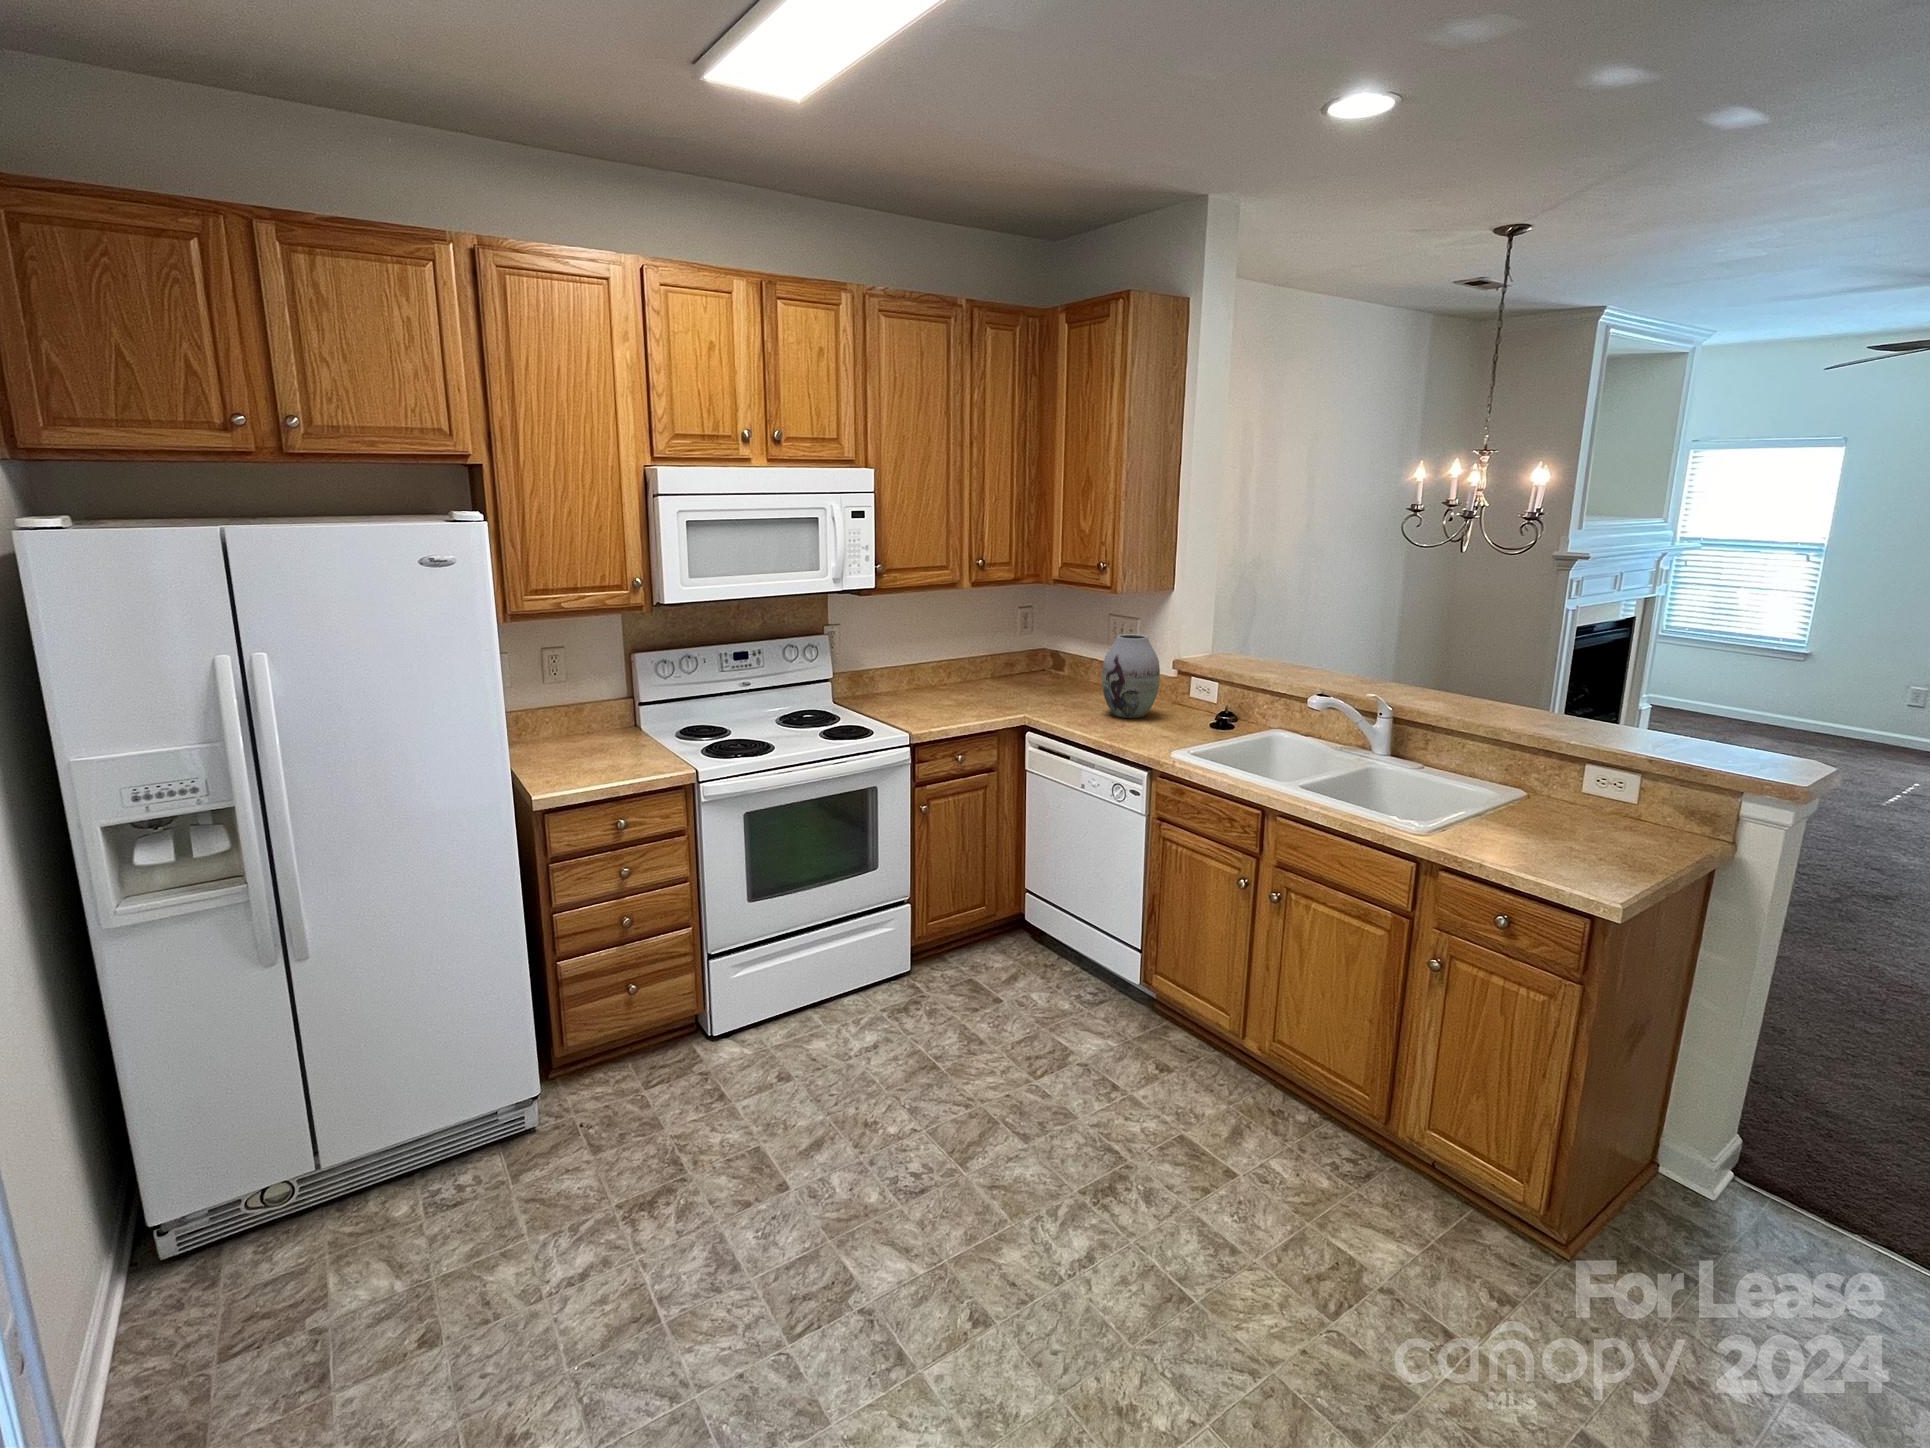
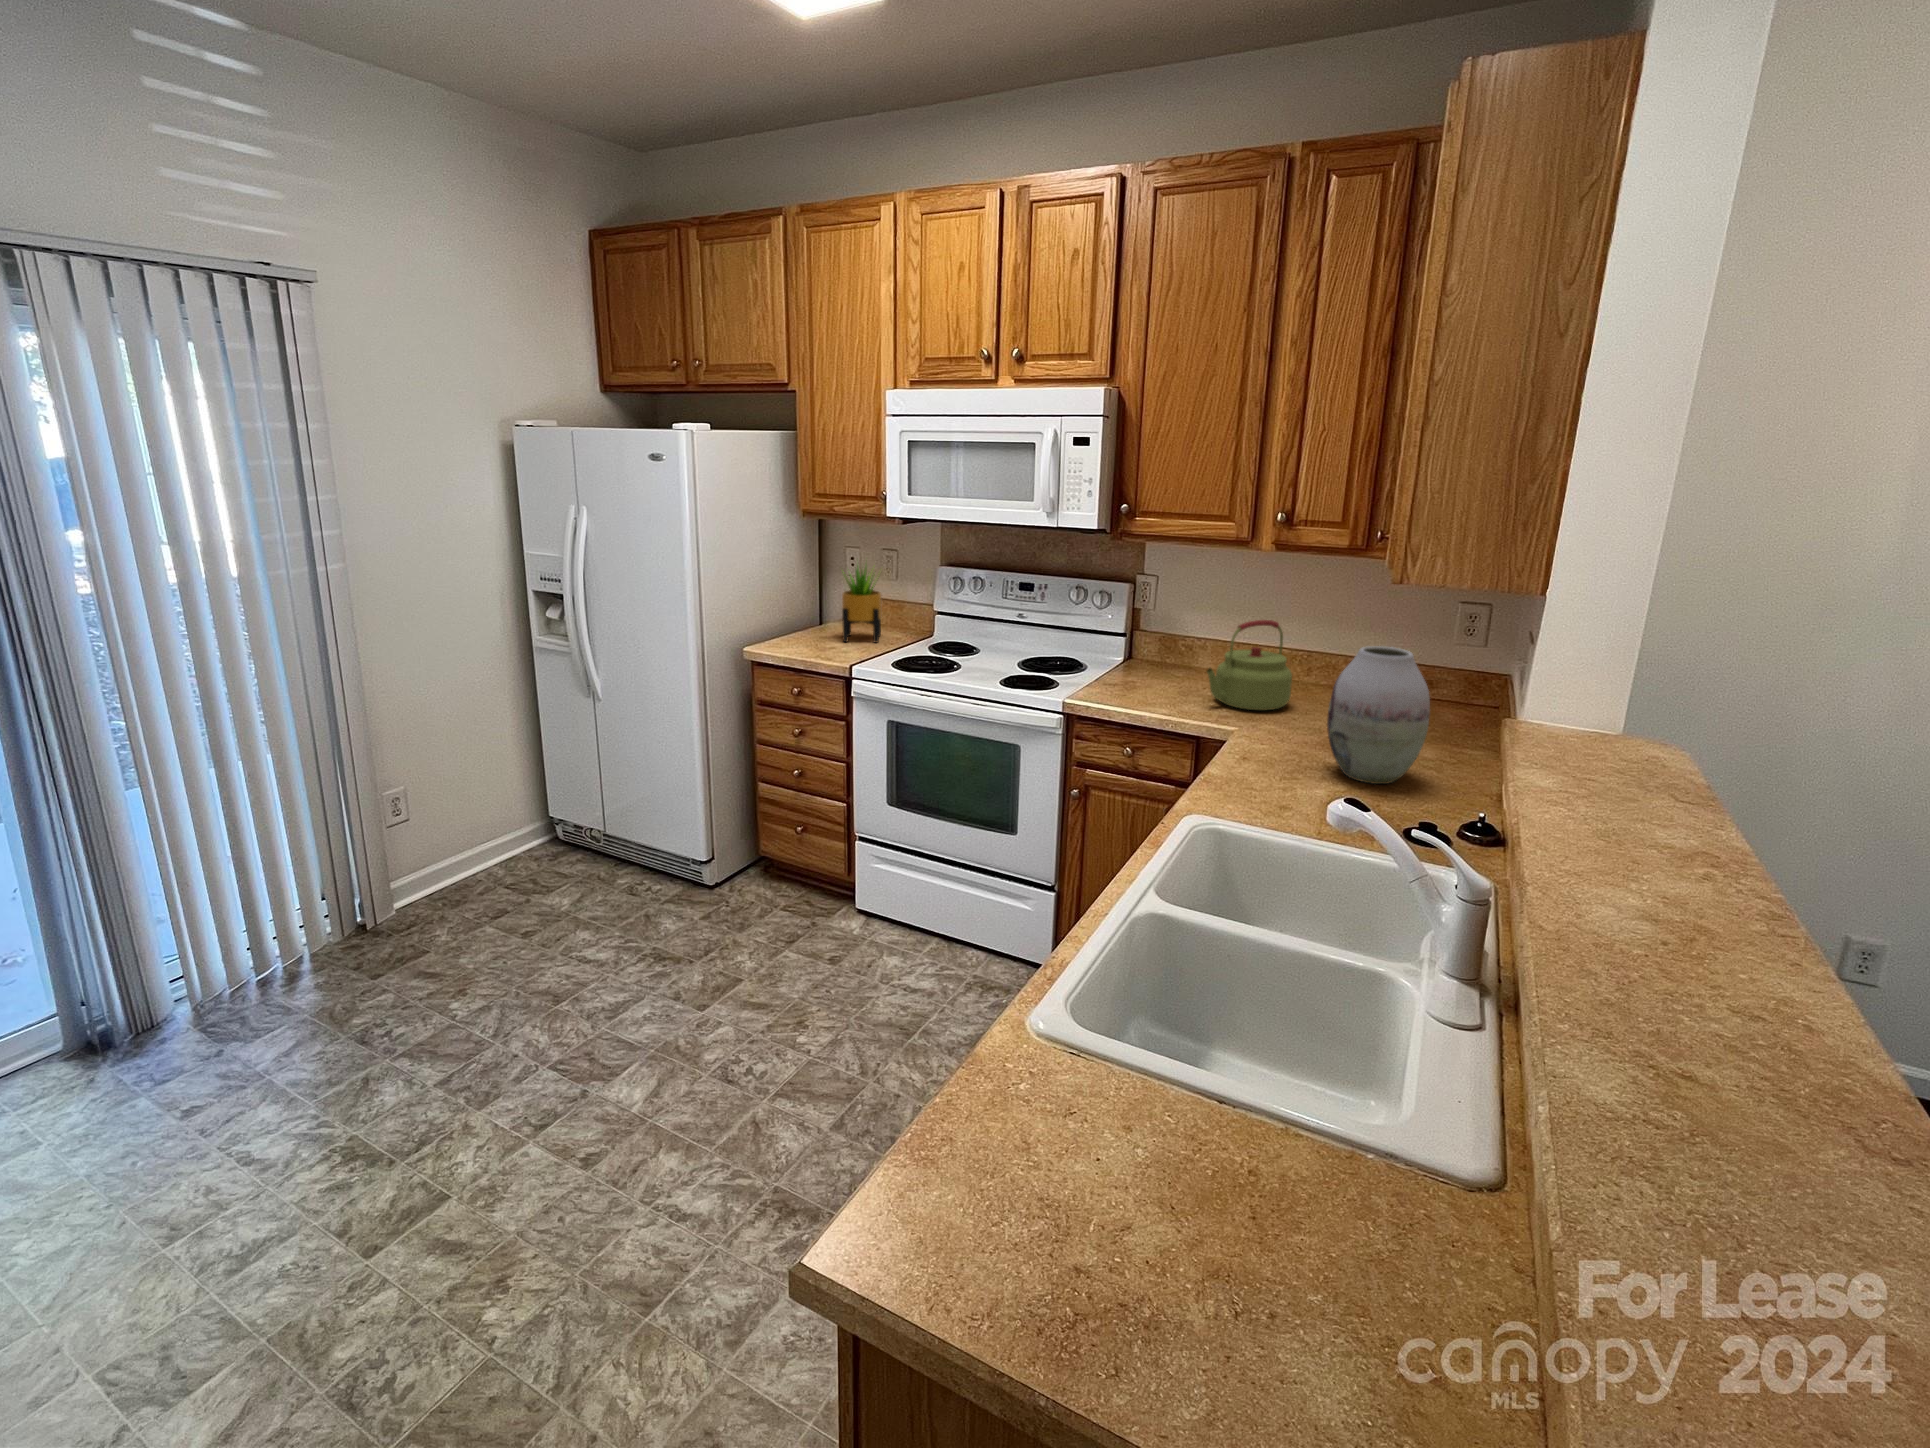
kettle: none [949,639,1002,706] -> present [1207,620,1292,710]
potted plant: none [556,656,622,758] -> present [842,567,882,642]

